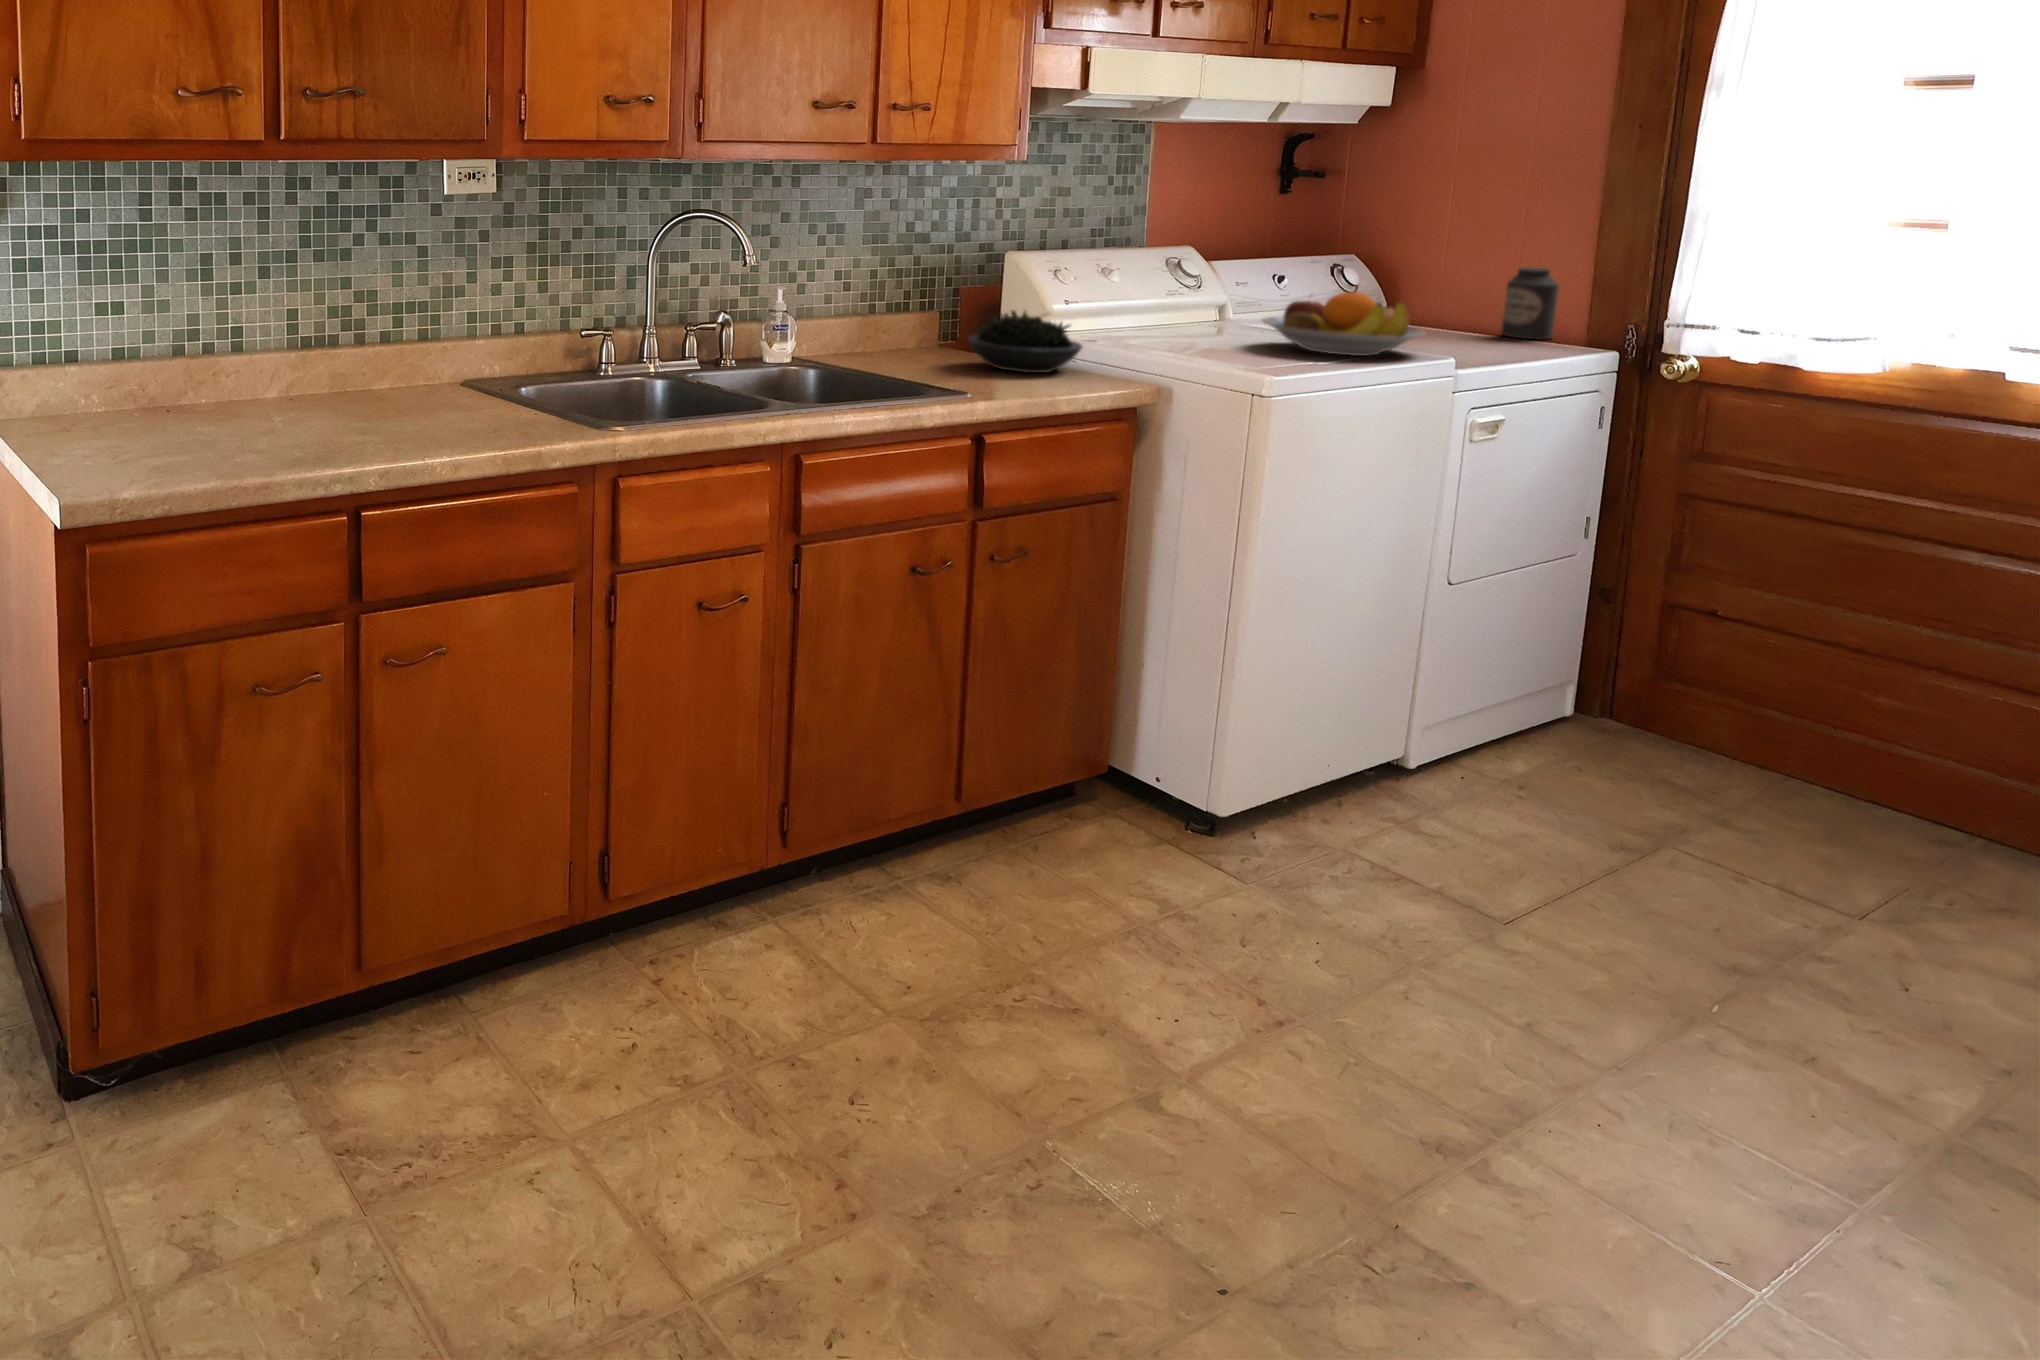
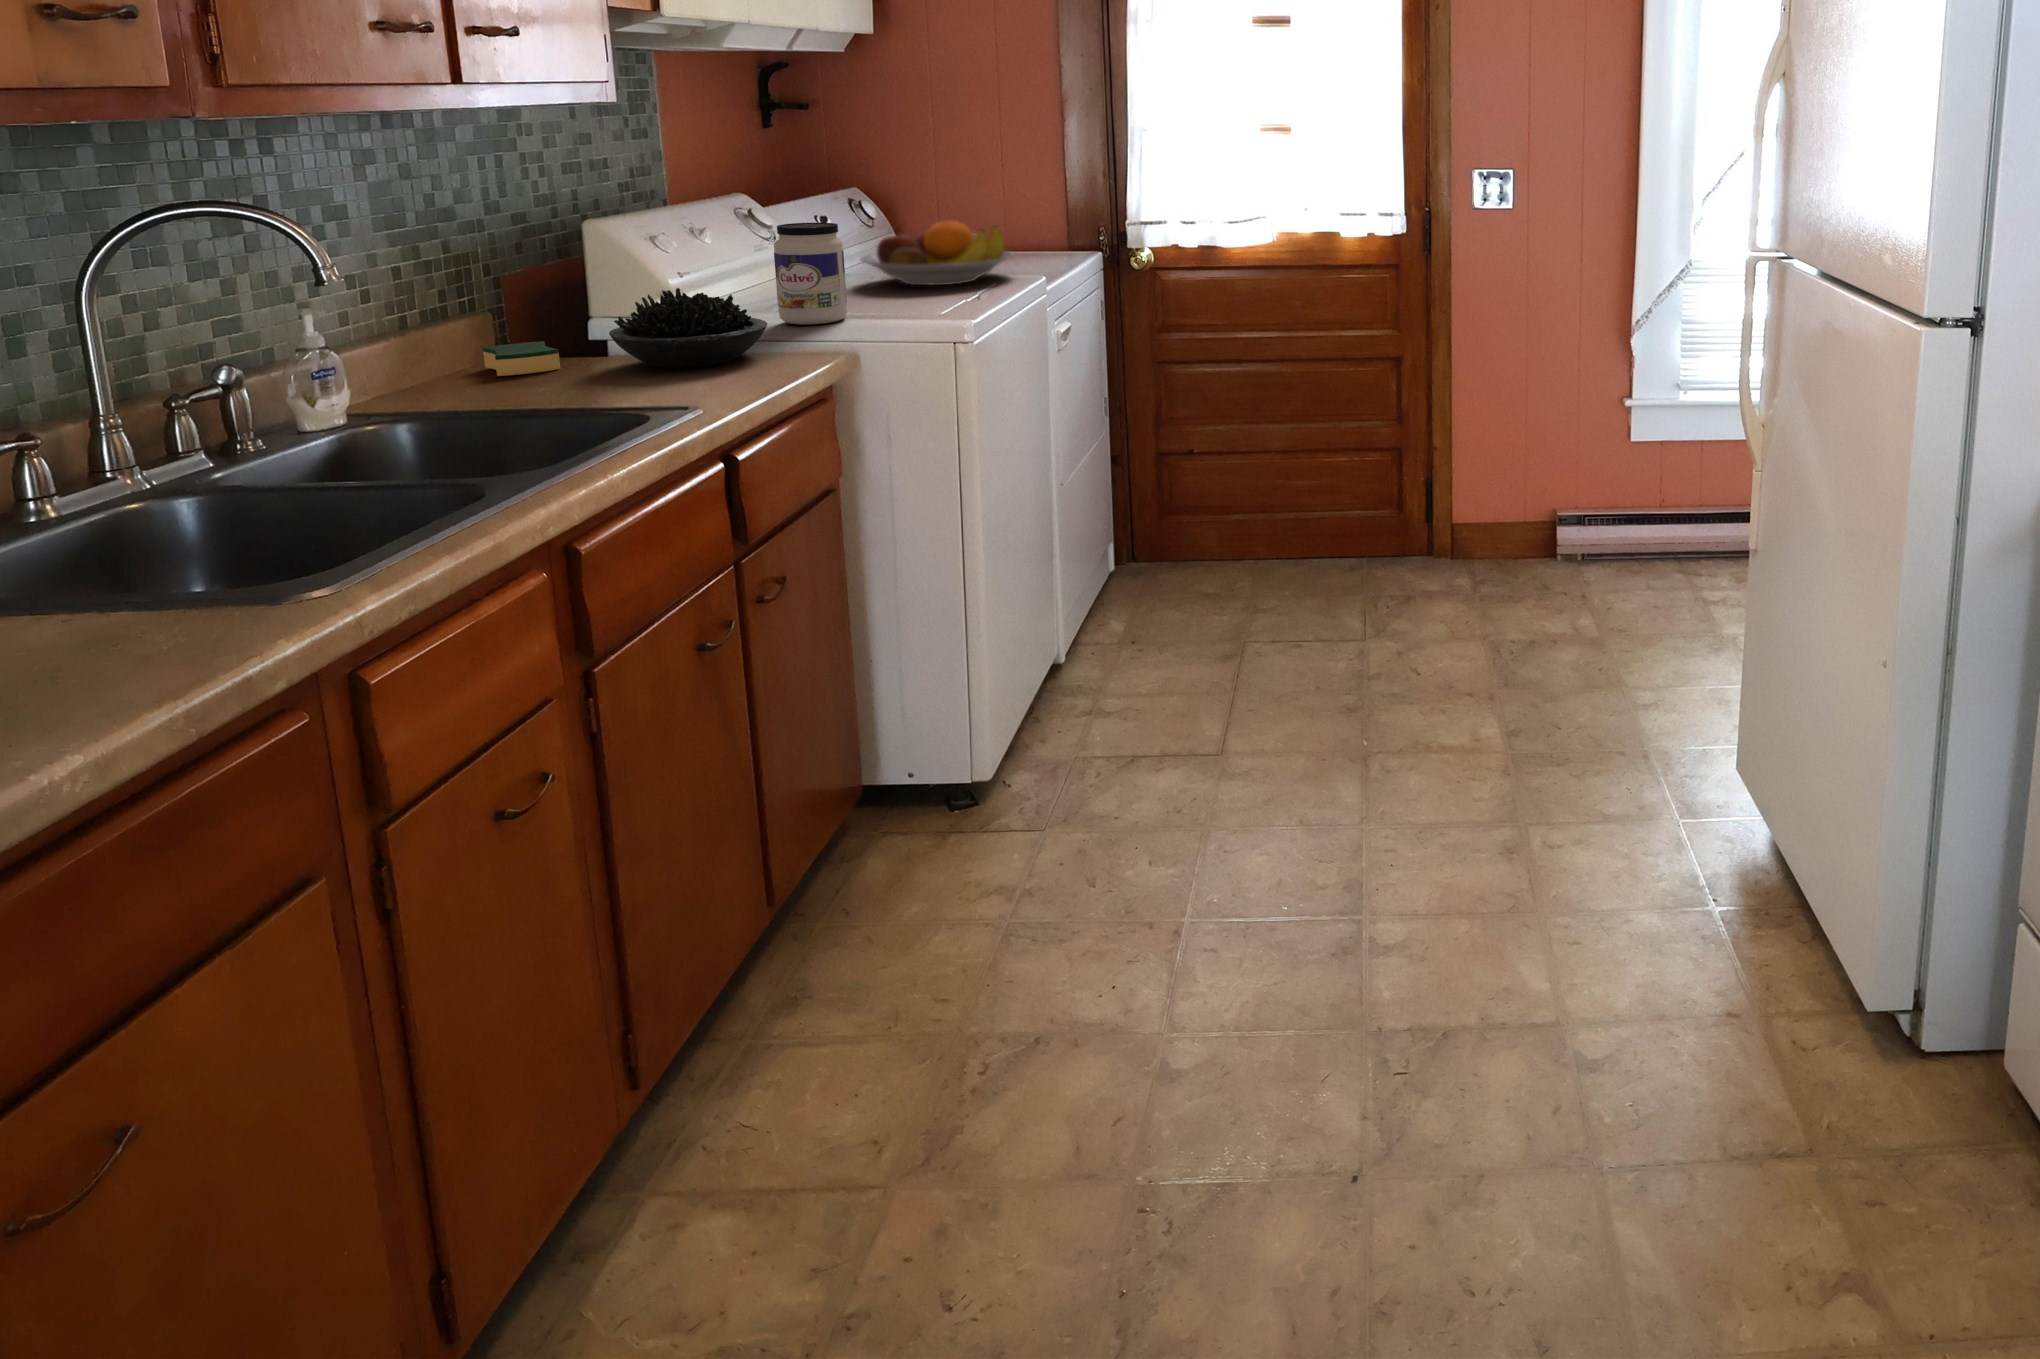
canister: present [1501,267,1559,339] -> none [1013,182,1055,246]
jar: none [1132,273,1197,363] -> present [774,222,847,325]
sponge: none [905,335,950,358] -> present [483,341,560,376]

